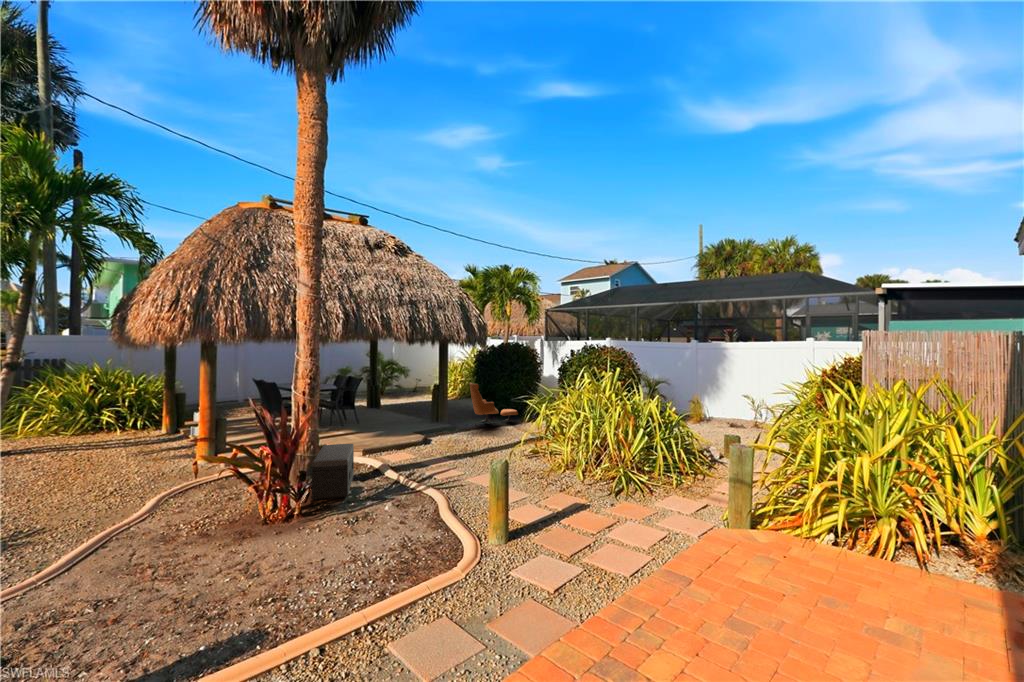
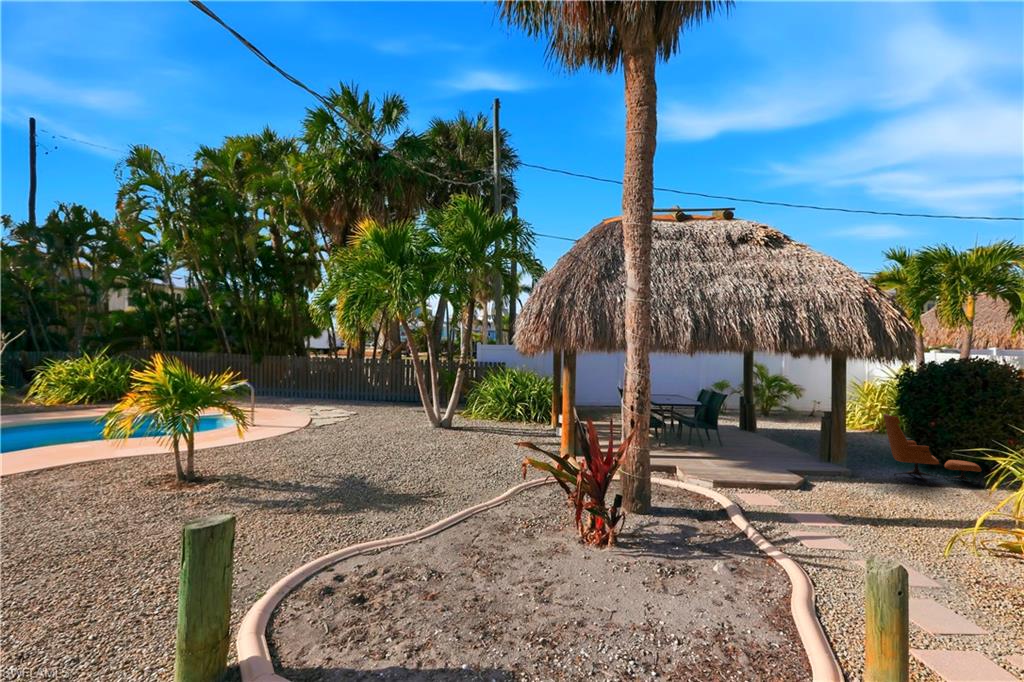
storage bench: present [312,444,354,500] -> none [634,471,691,540]

